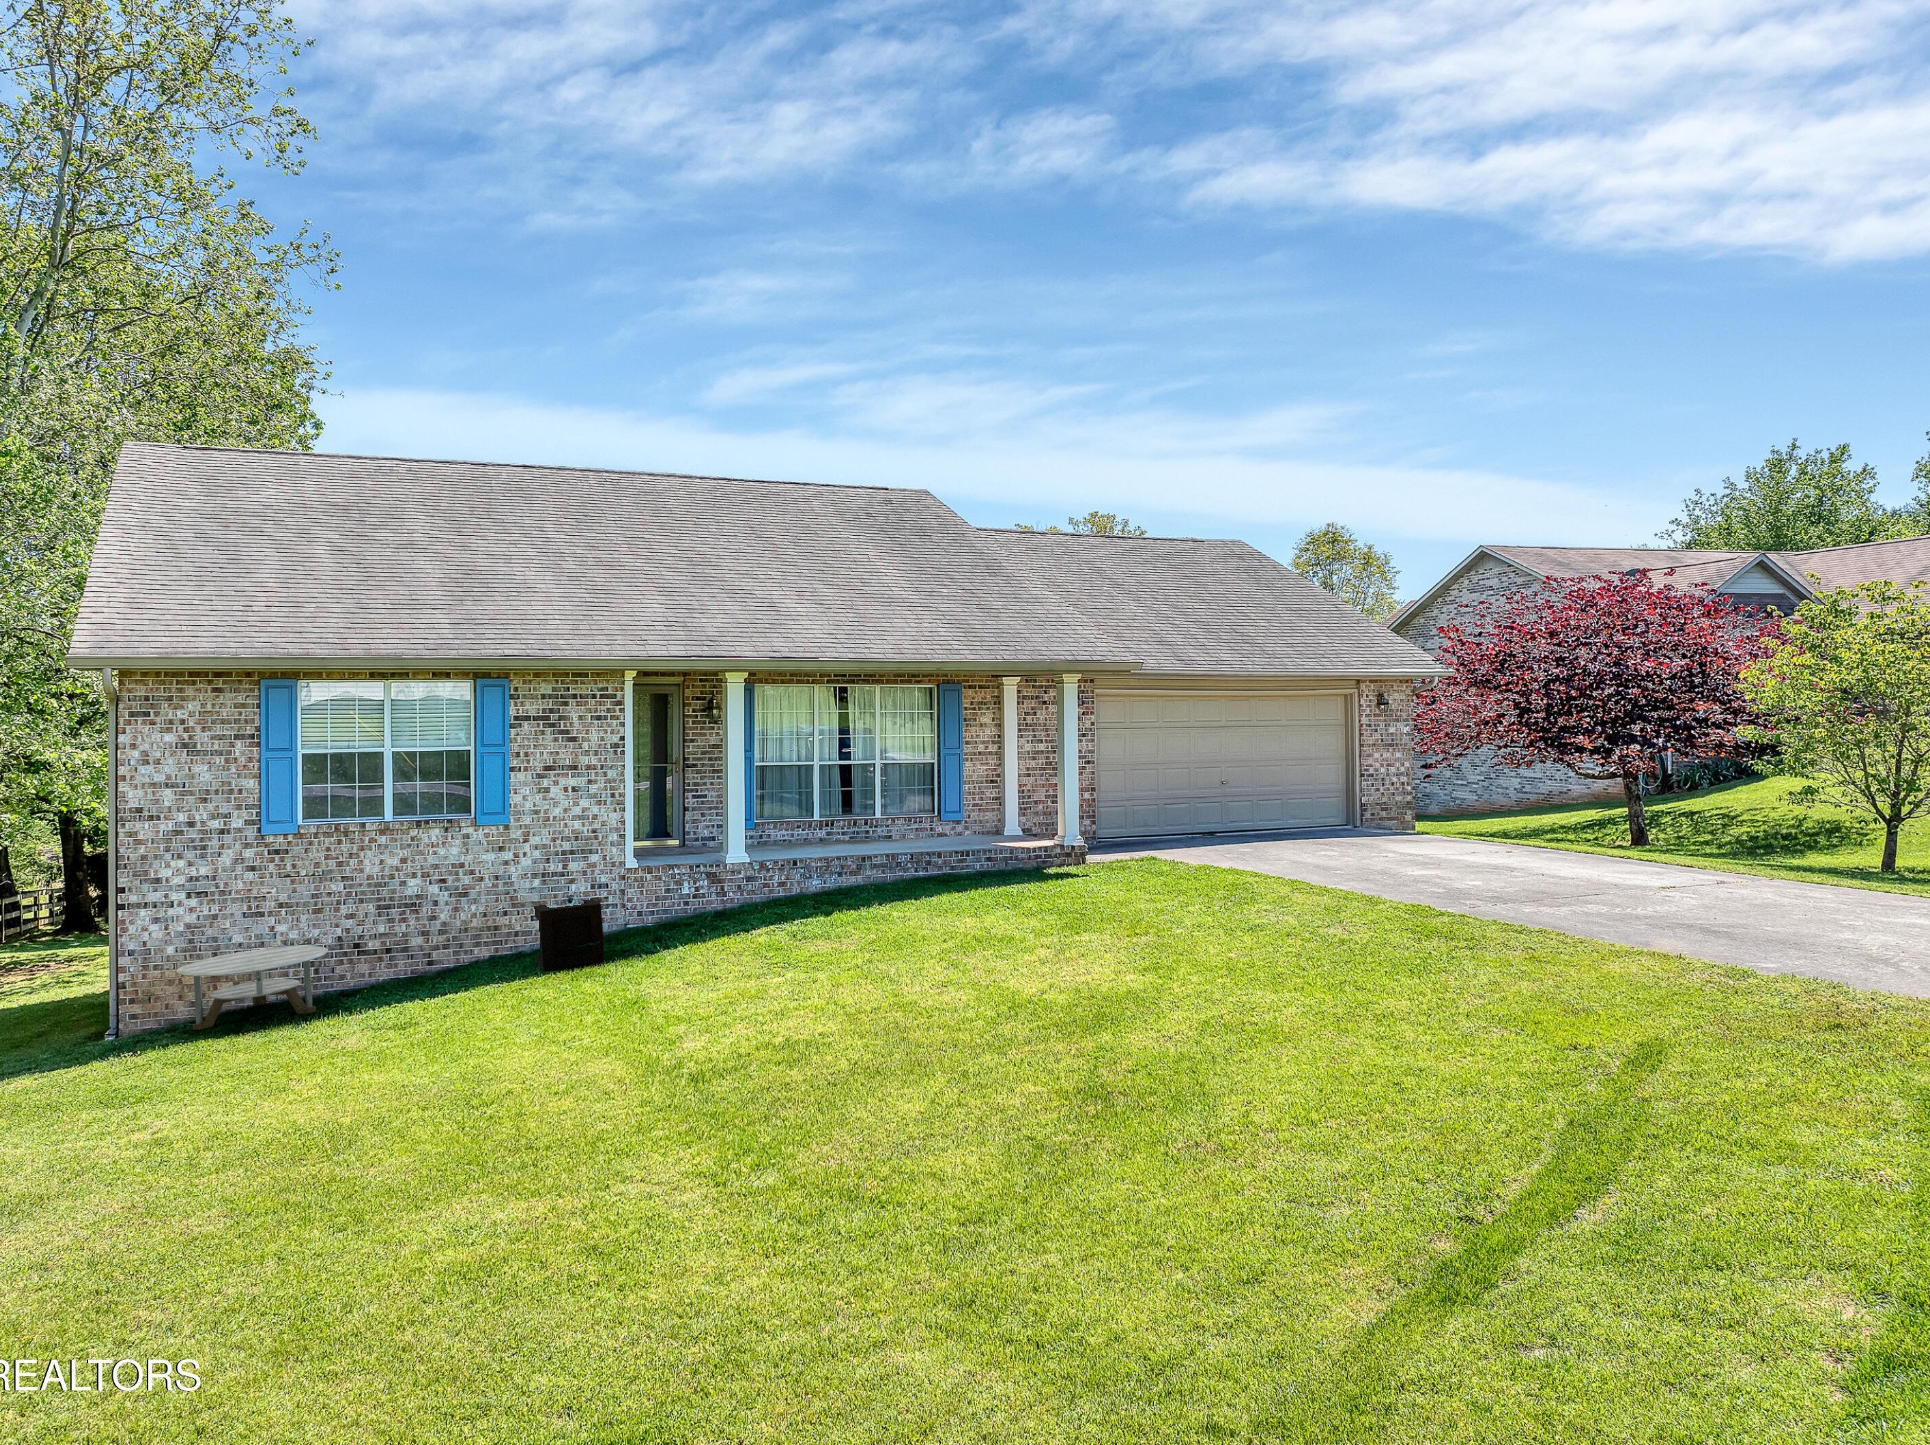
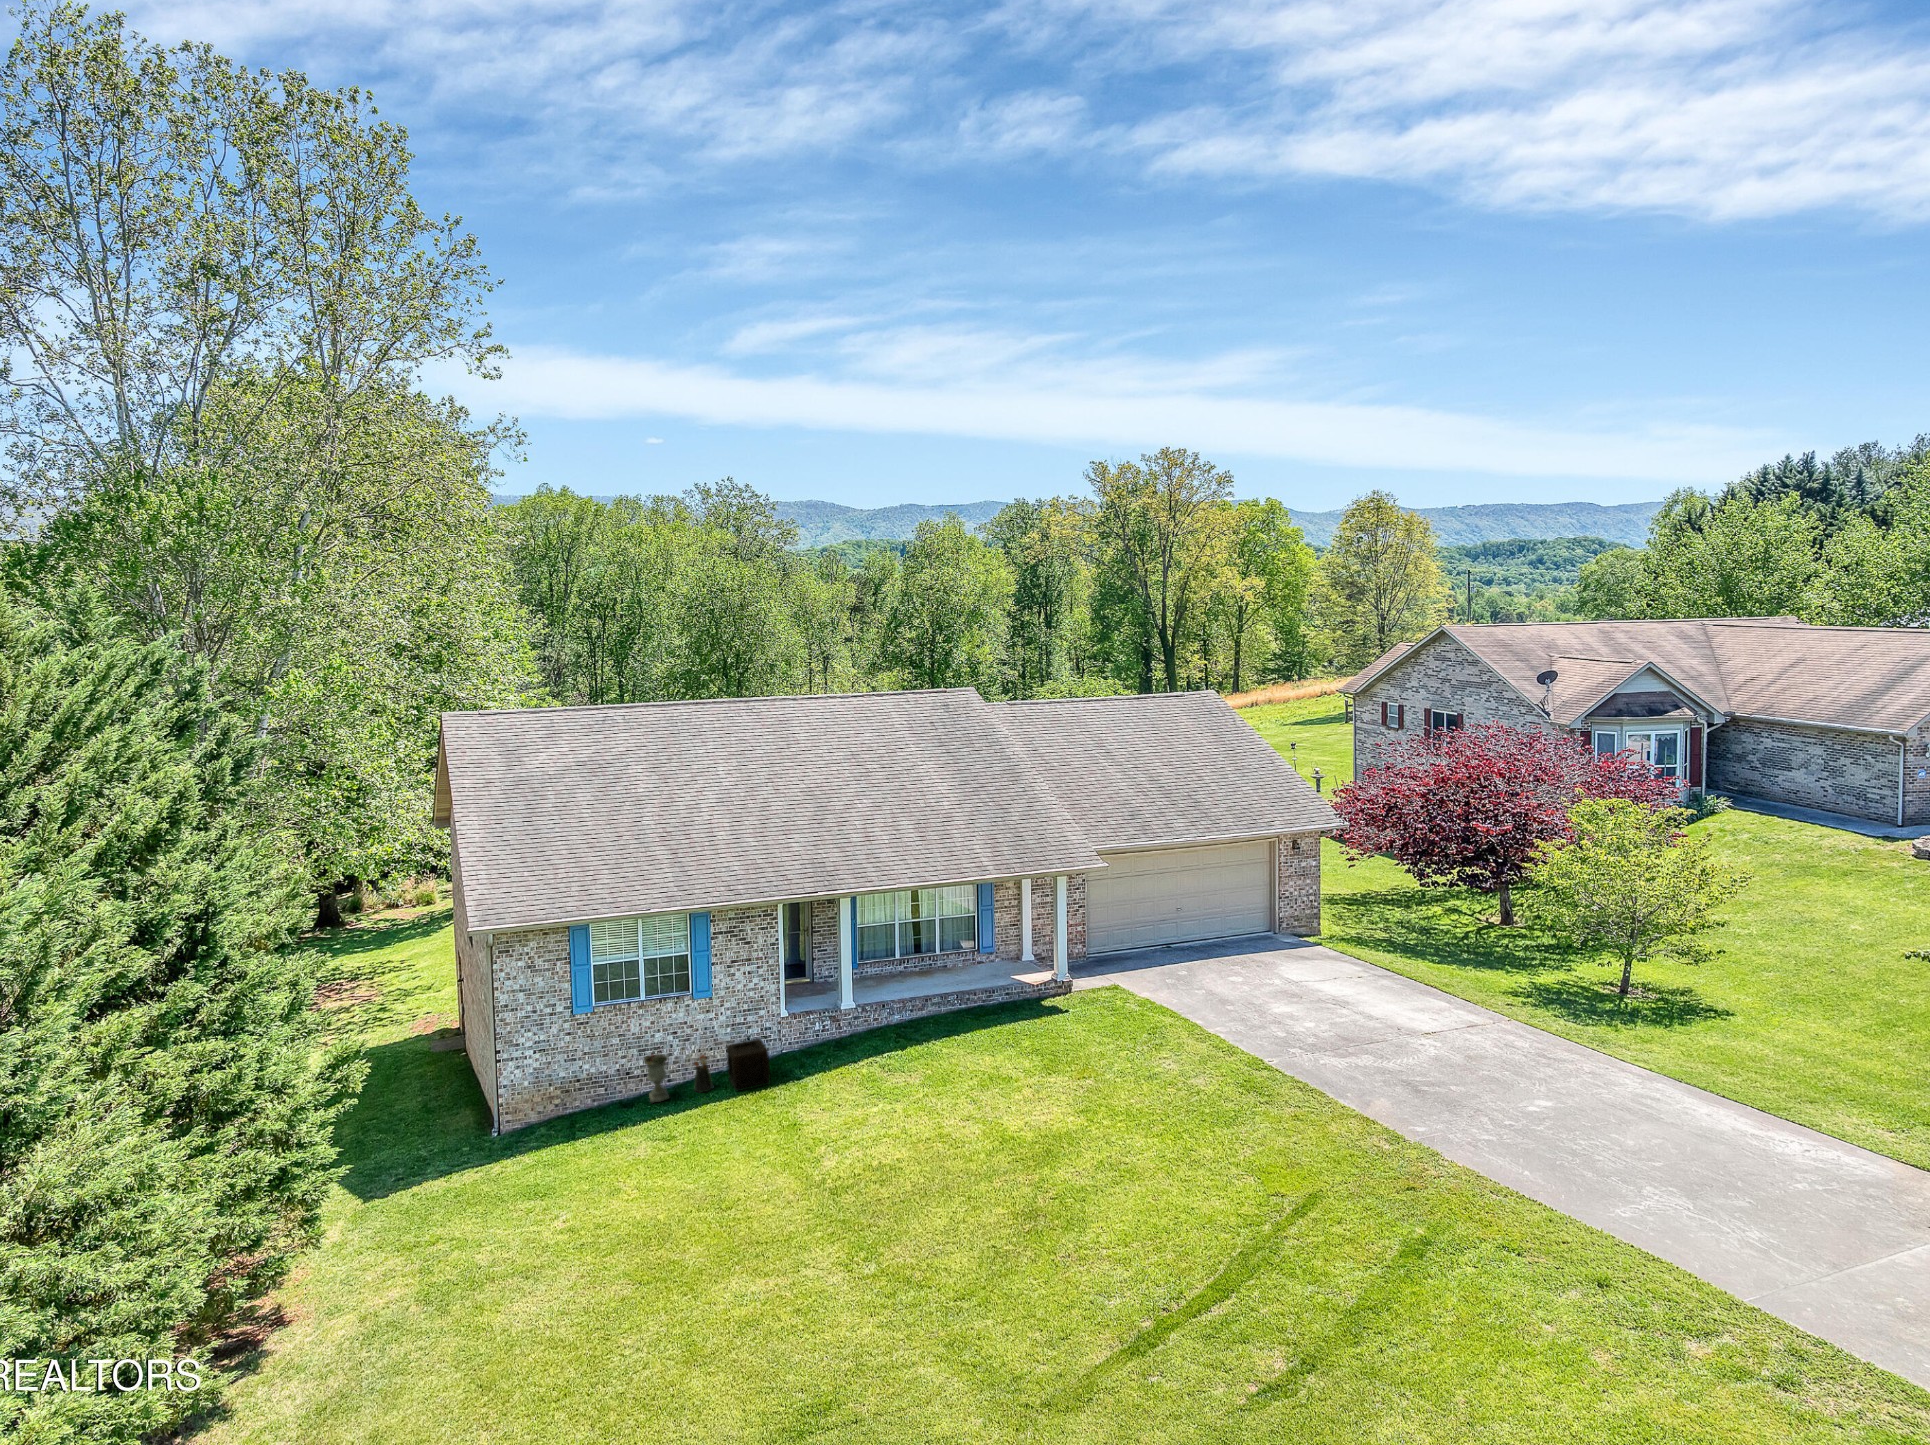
planter: none [384,906,430,987] -> present [644,1054,669,1102]
watering can: none [472,914,507,975] -> present [694,1055,713,1093]
round table: present [177,946,328,1030] -> none [537,1080,617,1140]

